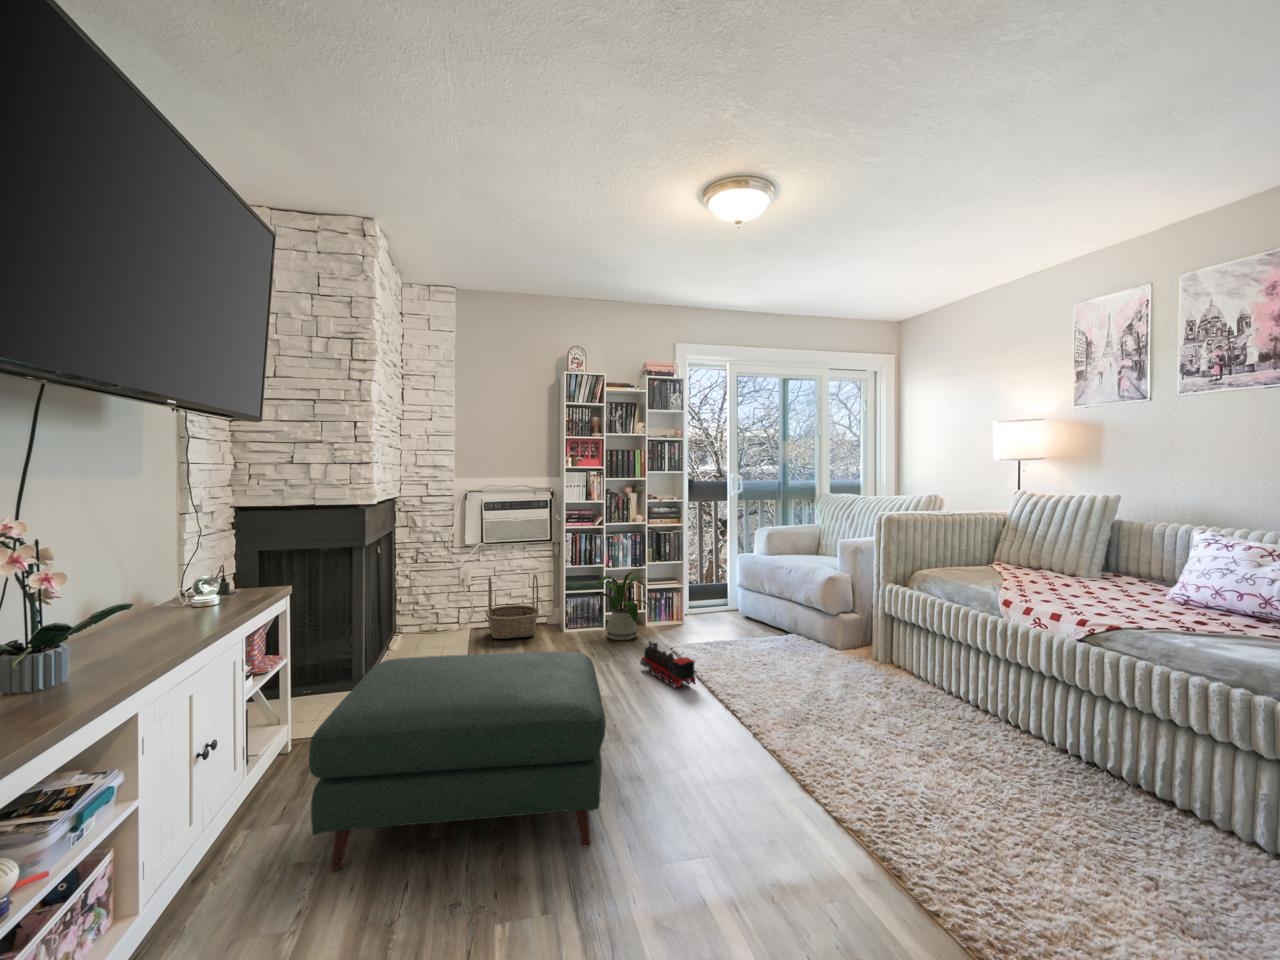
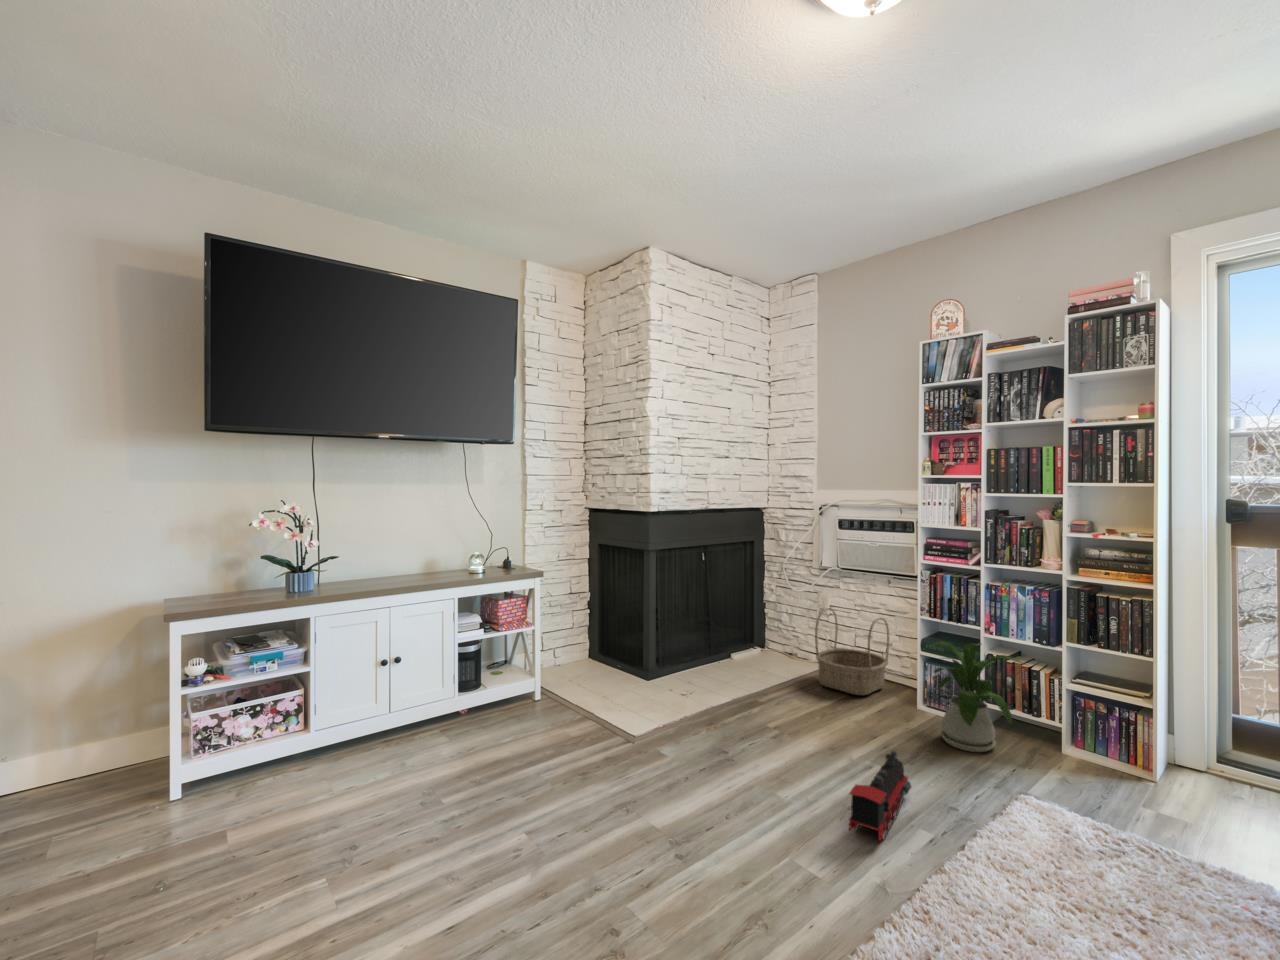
ottoman: present [309,652,606,871] -> none [382,643,618,872]

